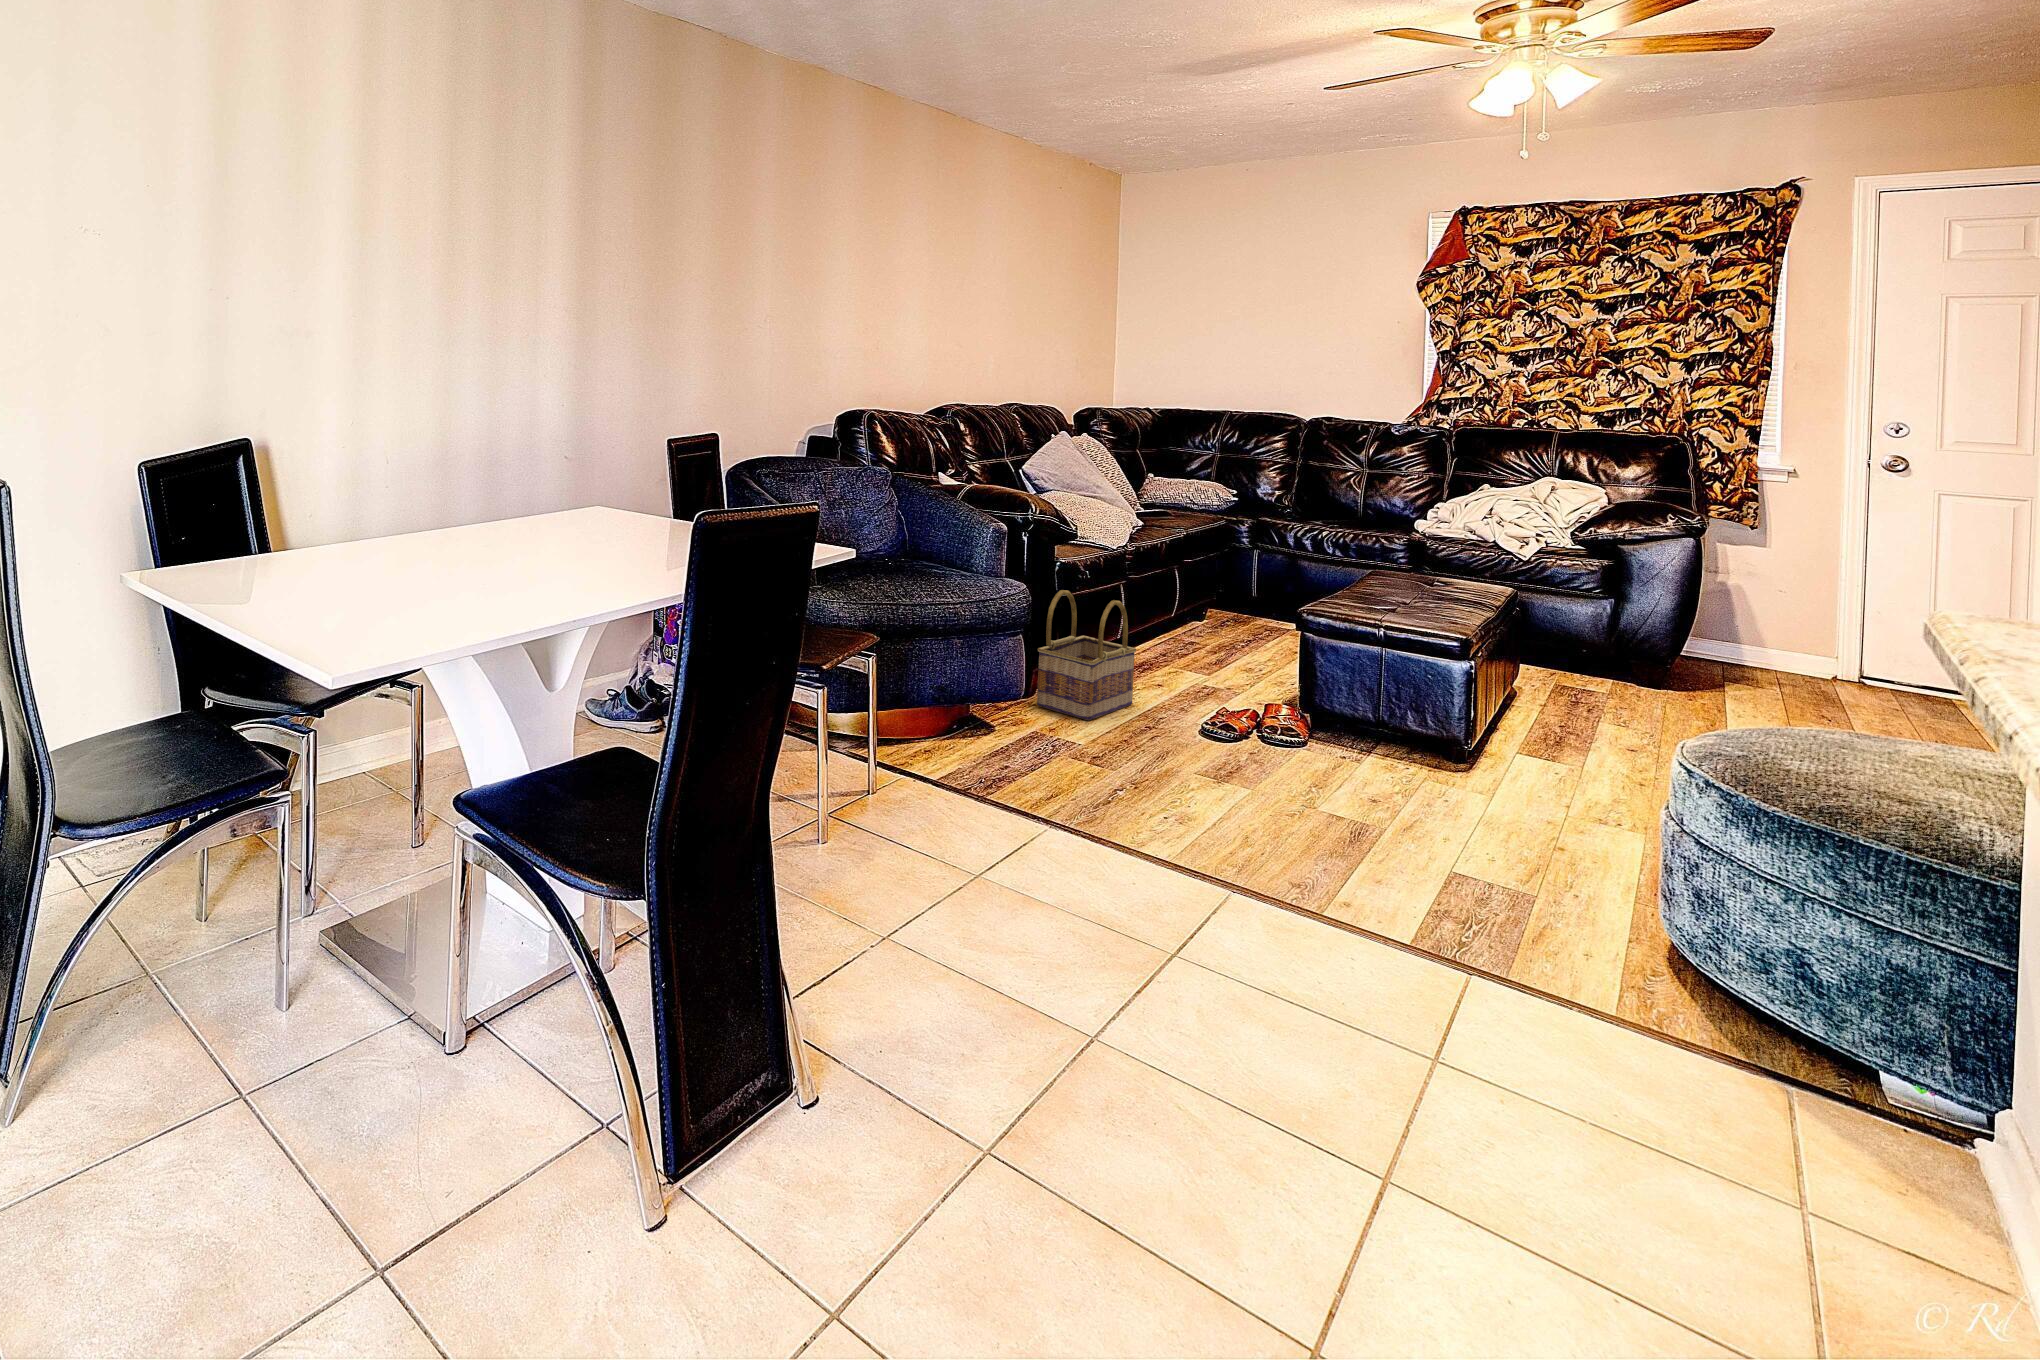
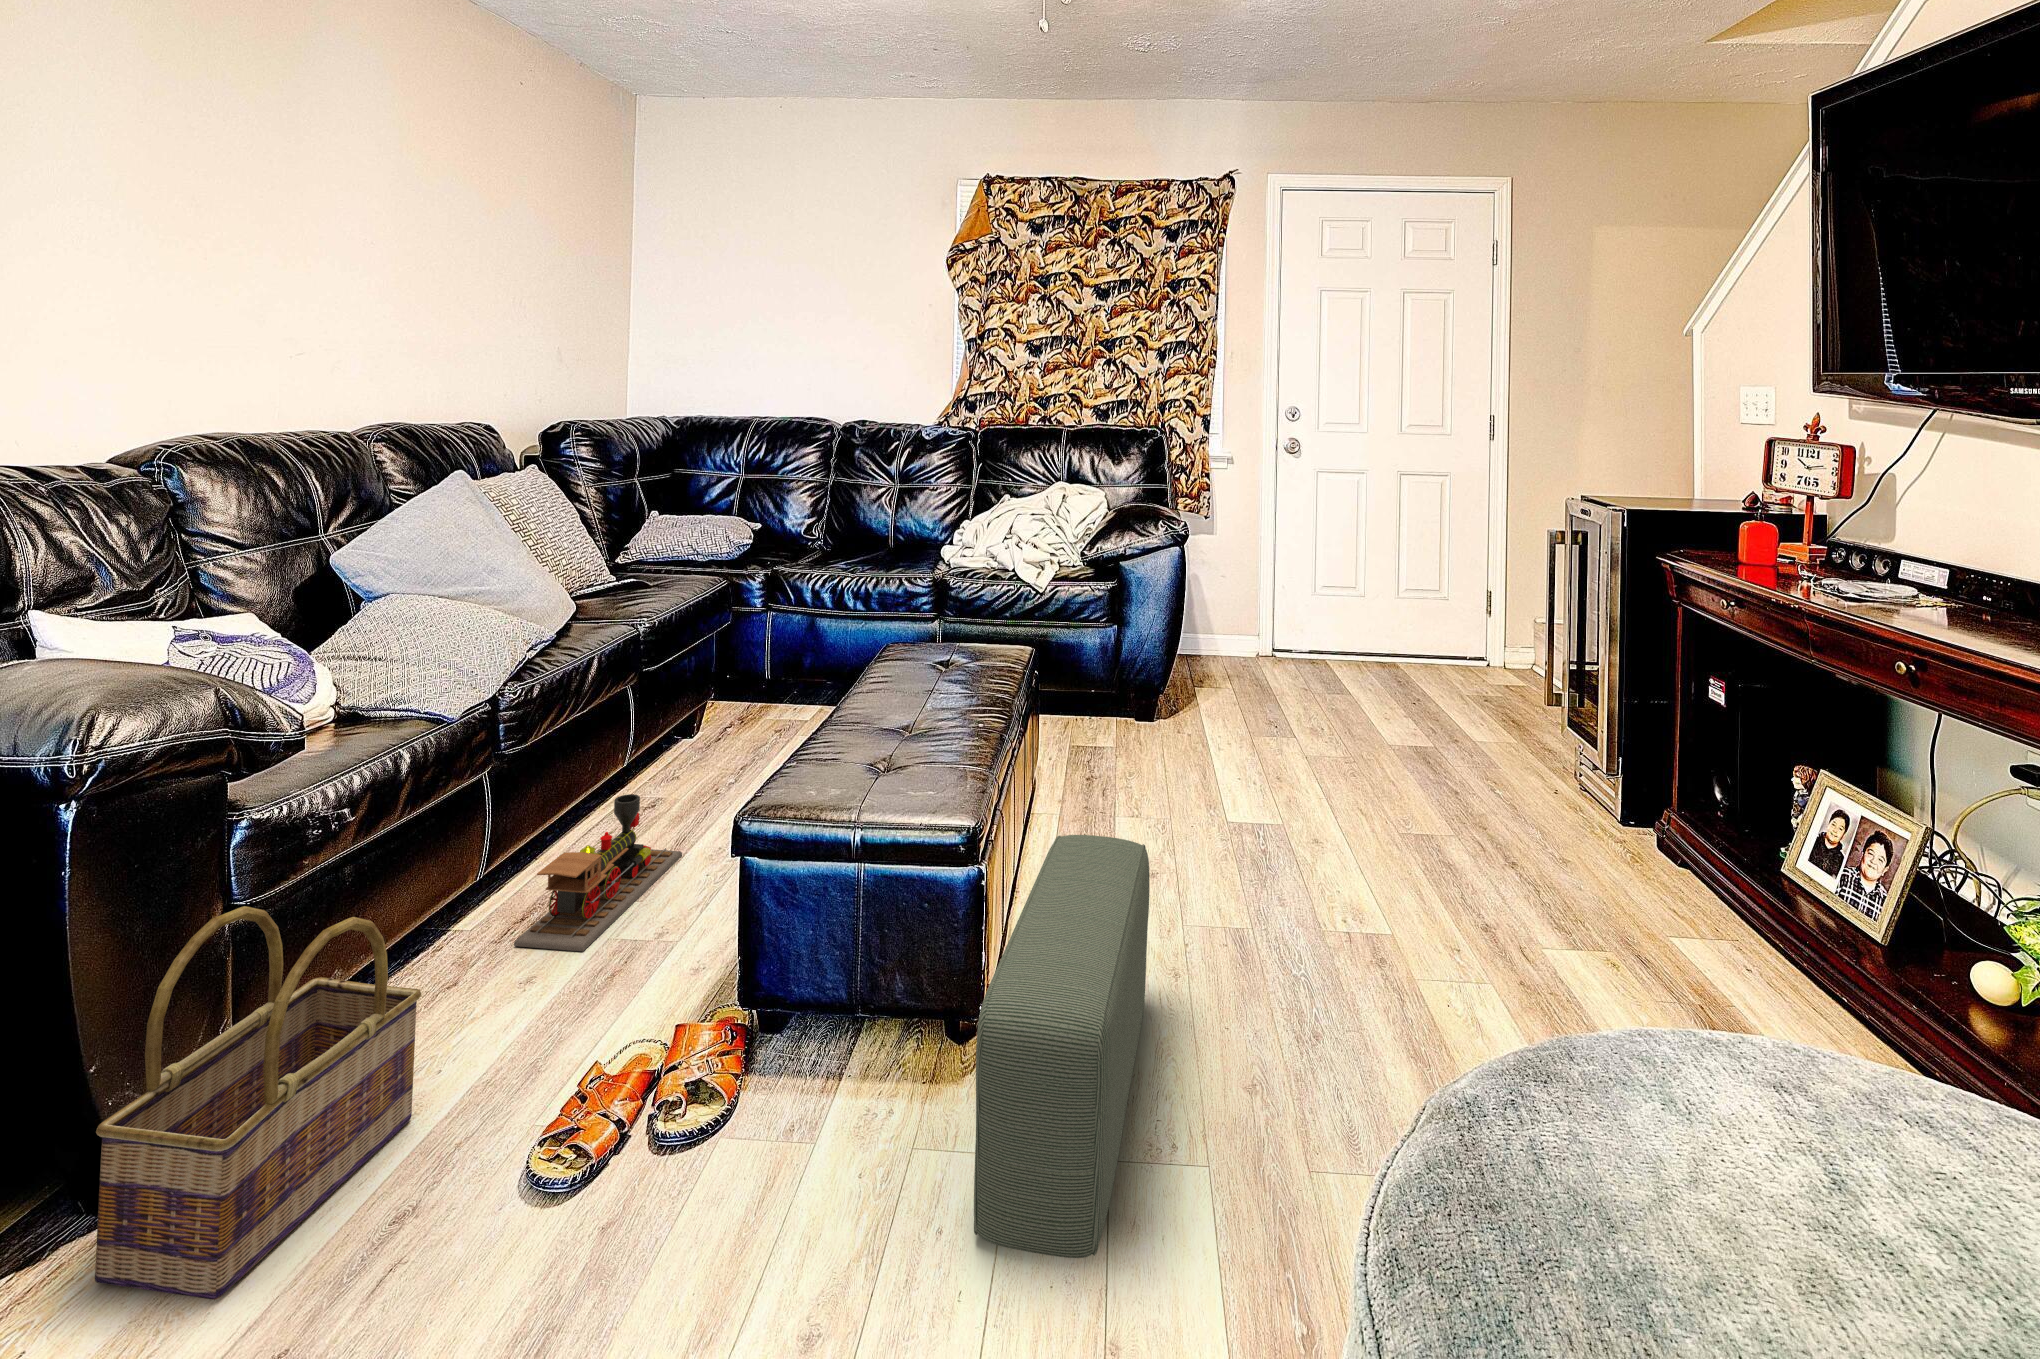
toy train: none [1142,618,1225,682] -> present [514,794,682,952]
pouf: none [1467,665,1610,823] -> present [974,835,1150,1258]

